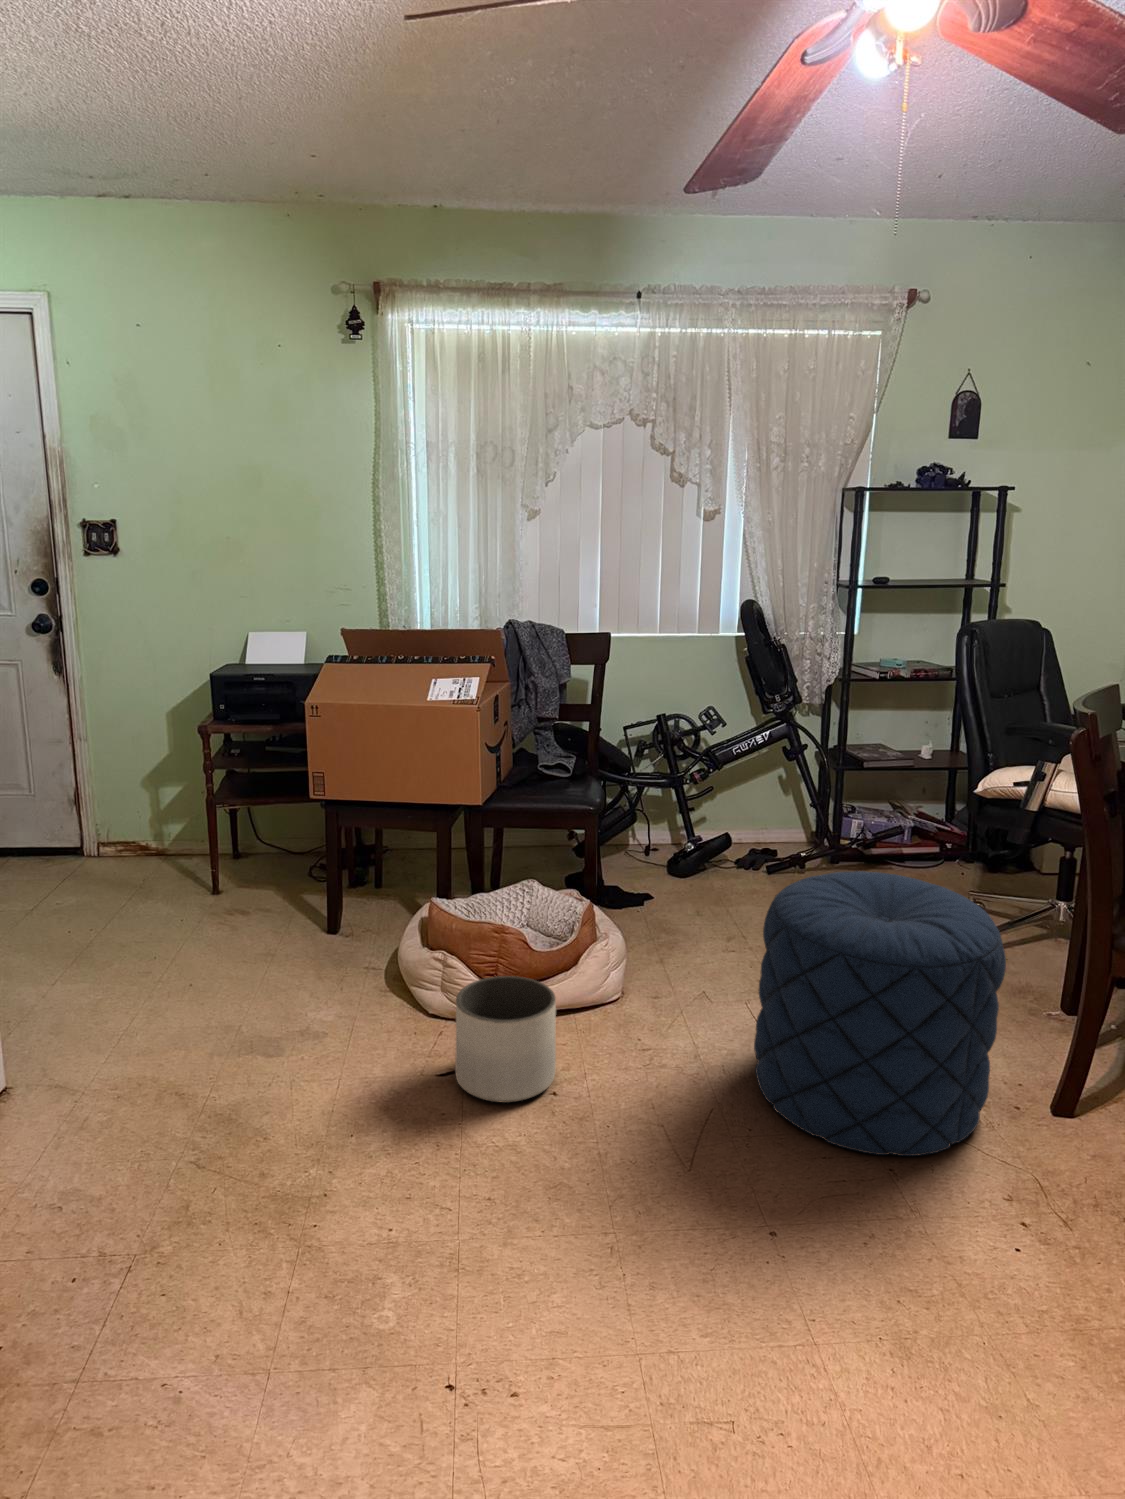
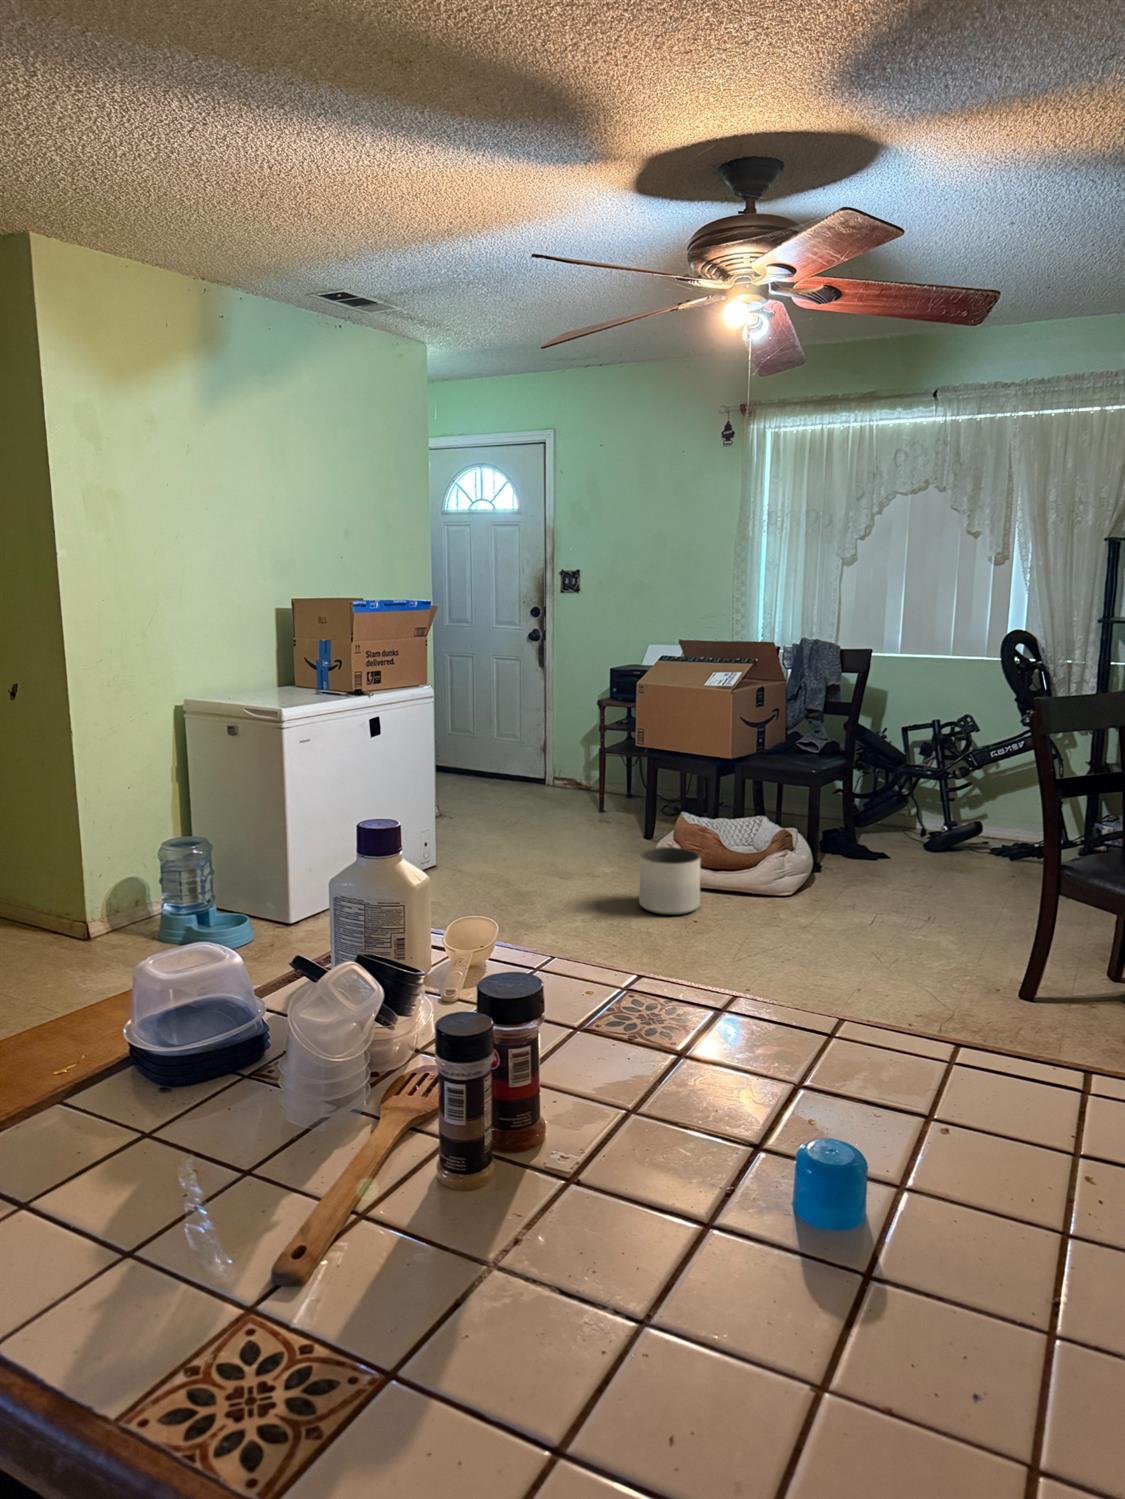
pouf: present [754,871,1006,1156] -> none [802,808,969,983]

